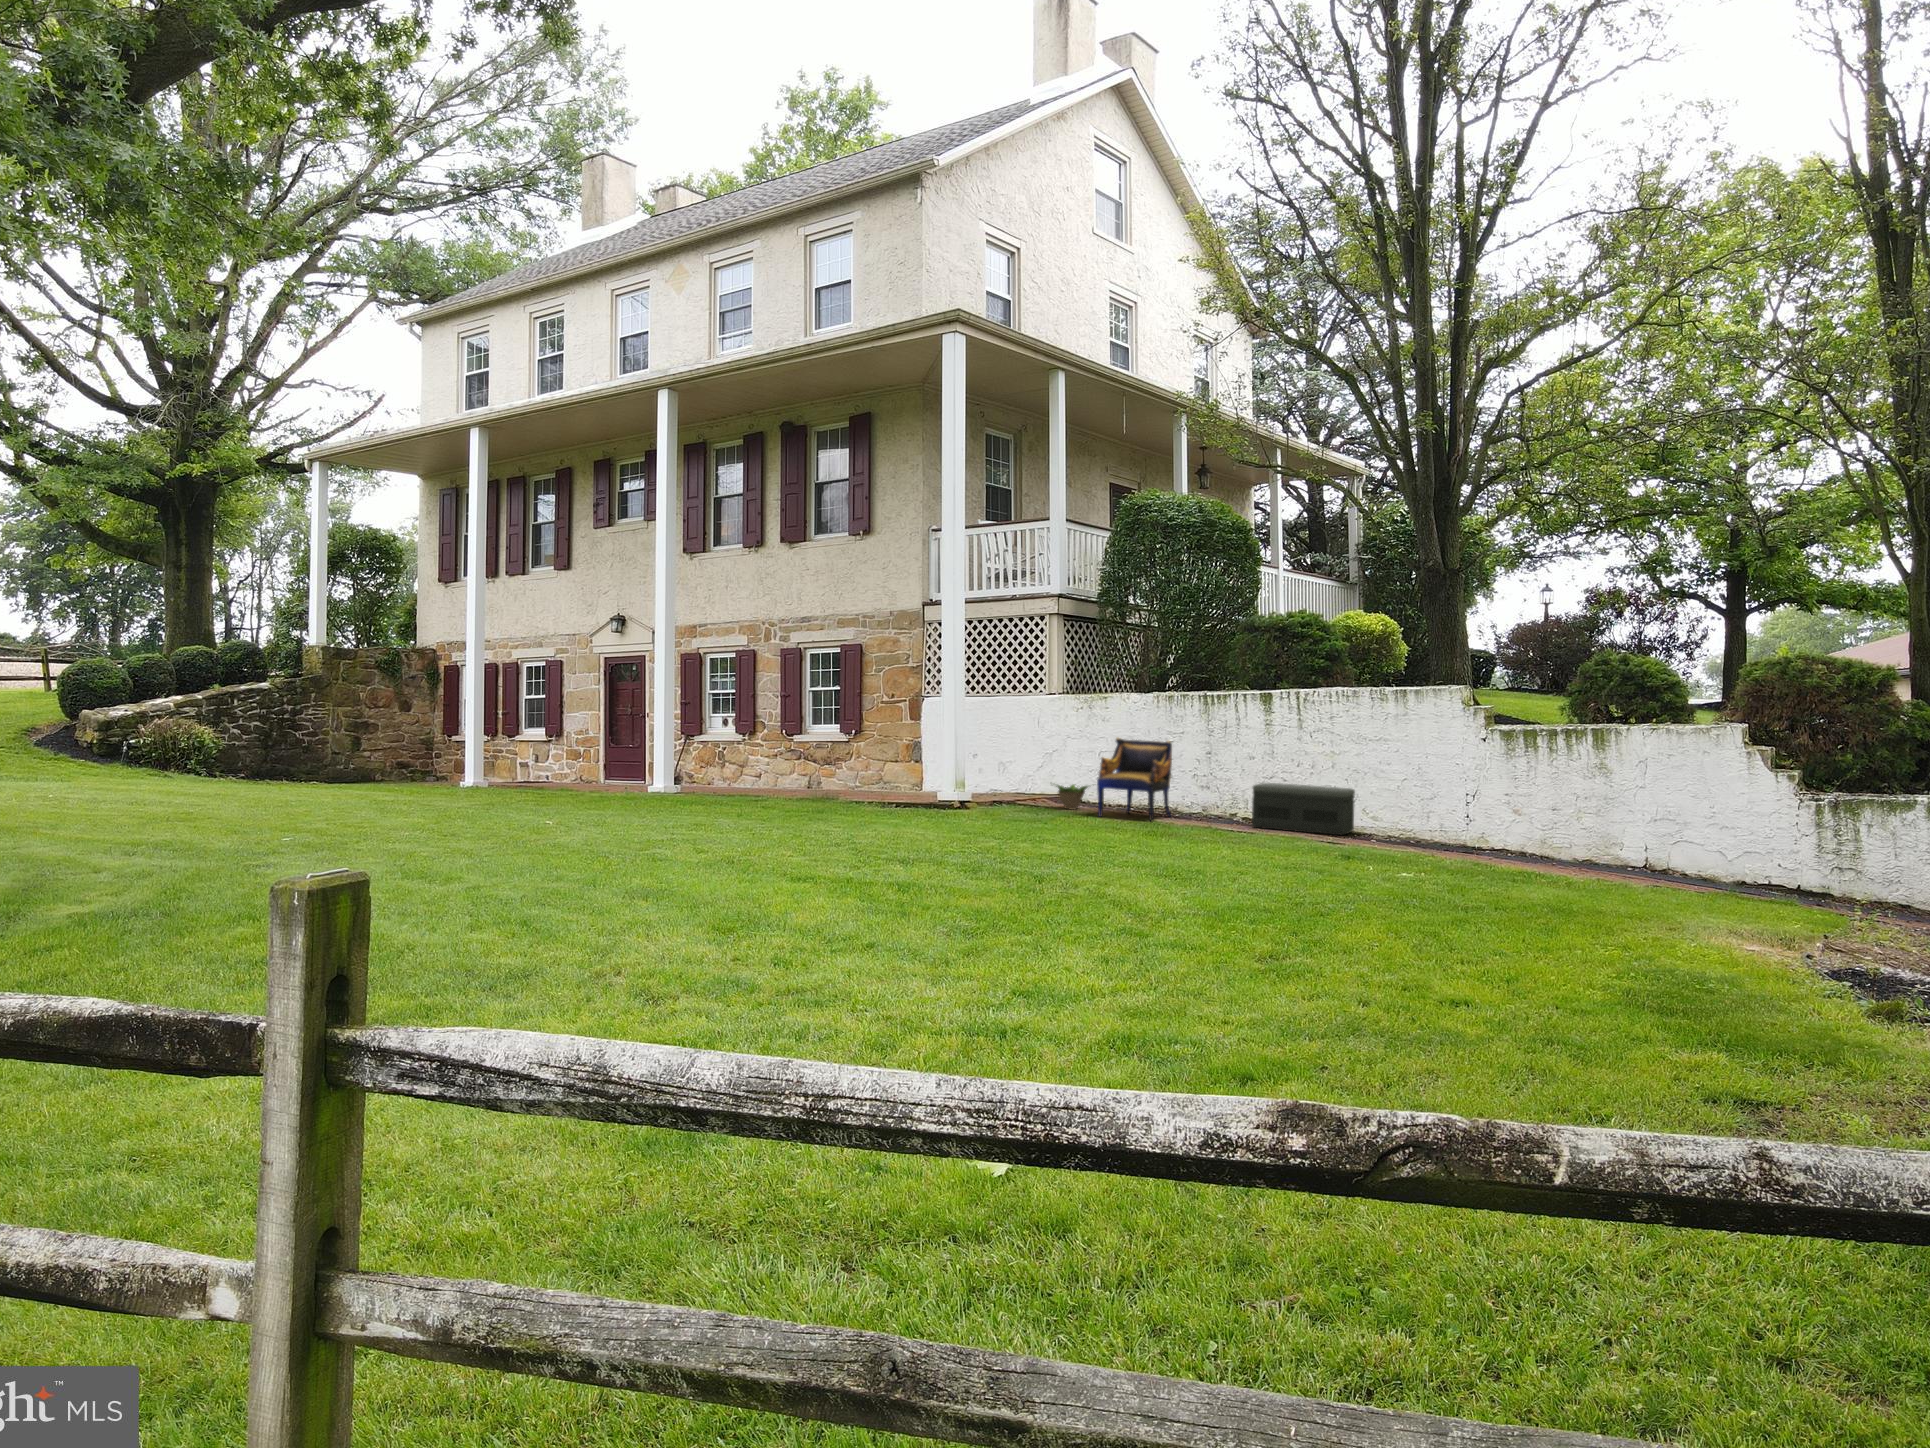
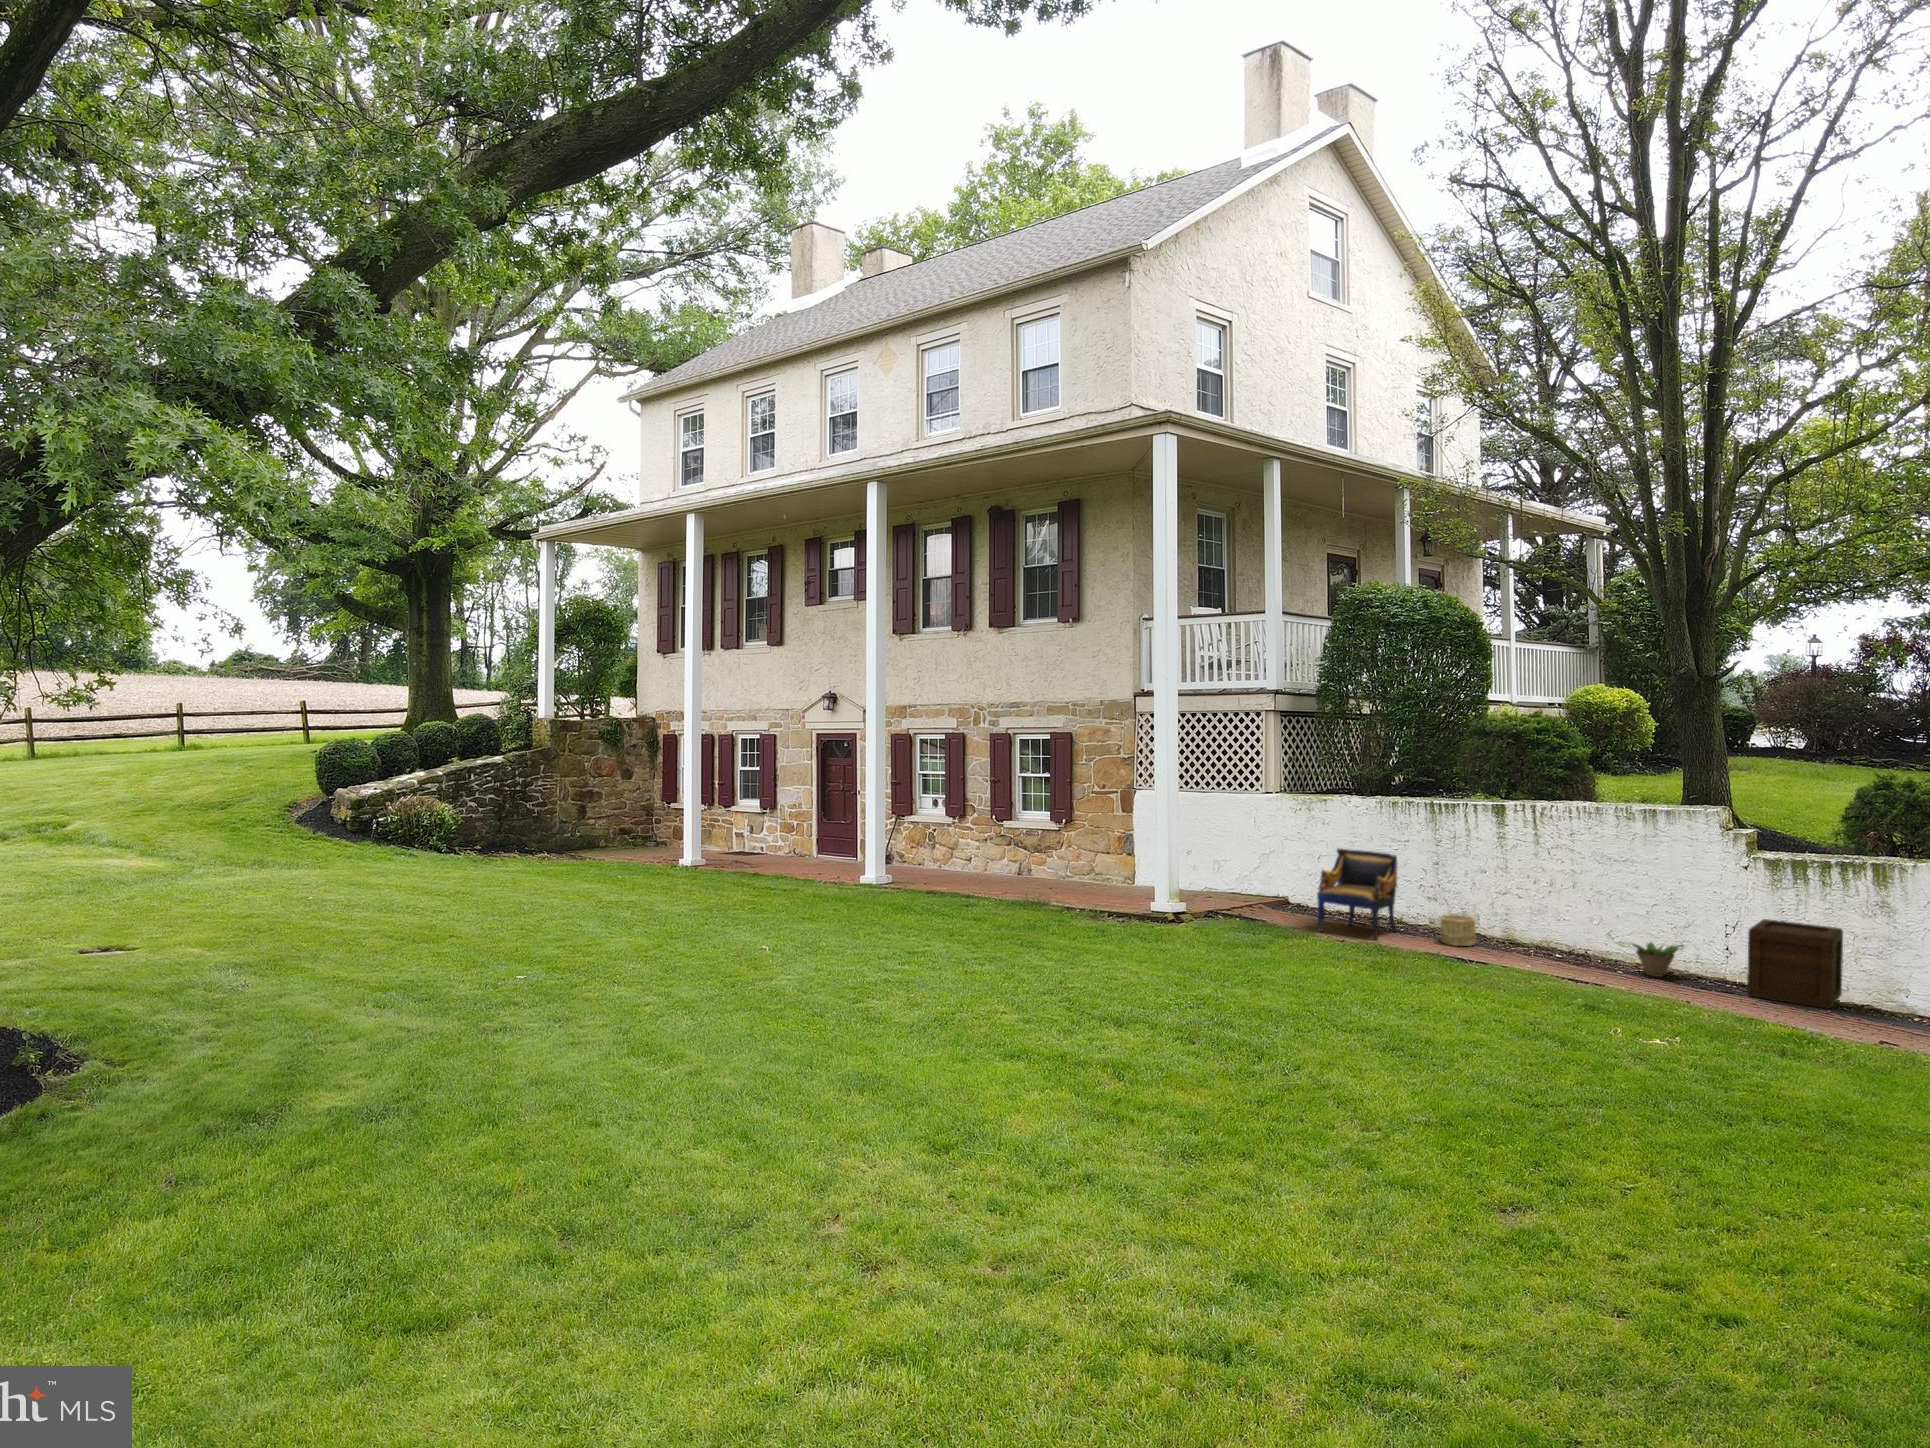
wooden crate: none [1486,782,1568,857] -> present [1747,919,1843,1009]
storage bench: present [1252,783,1355,835] -> none [1485,903,1599,967]
decorative plant: present [1056,784,1088,810] -> present [1632,942,1682,976]
wooden bucket: none [1210,796,1244,824] -> present [1440,914,1476,946]

